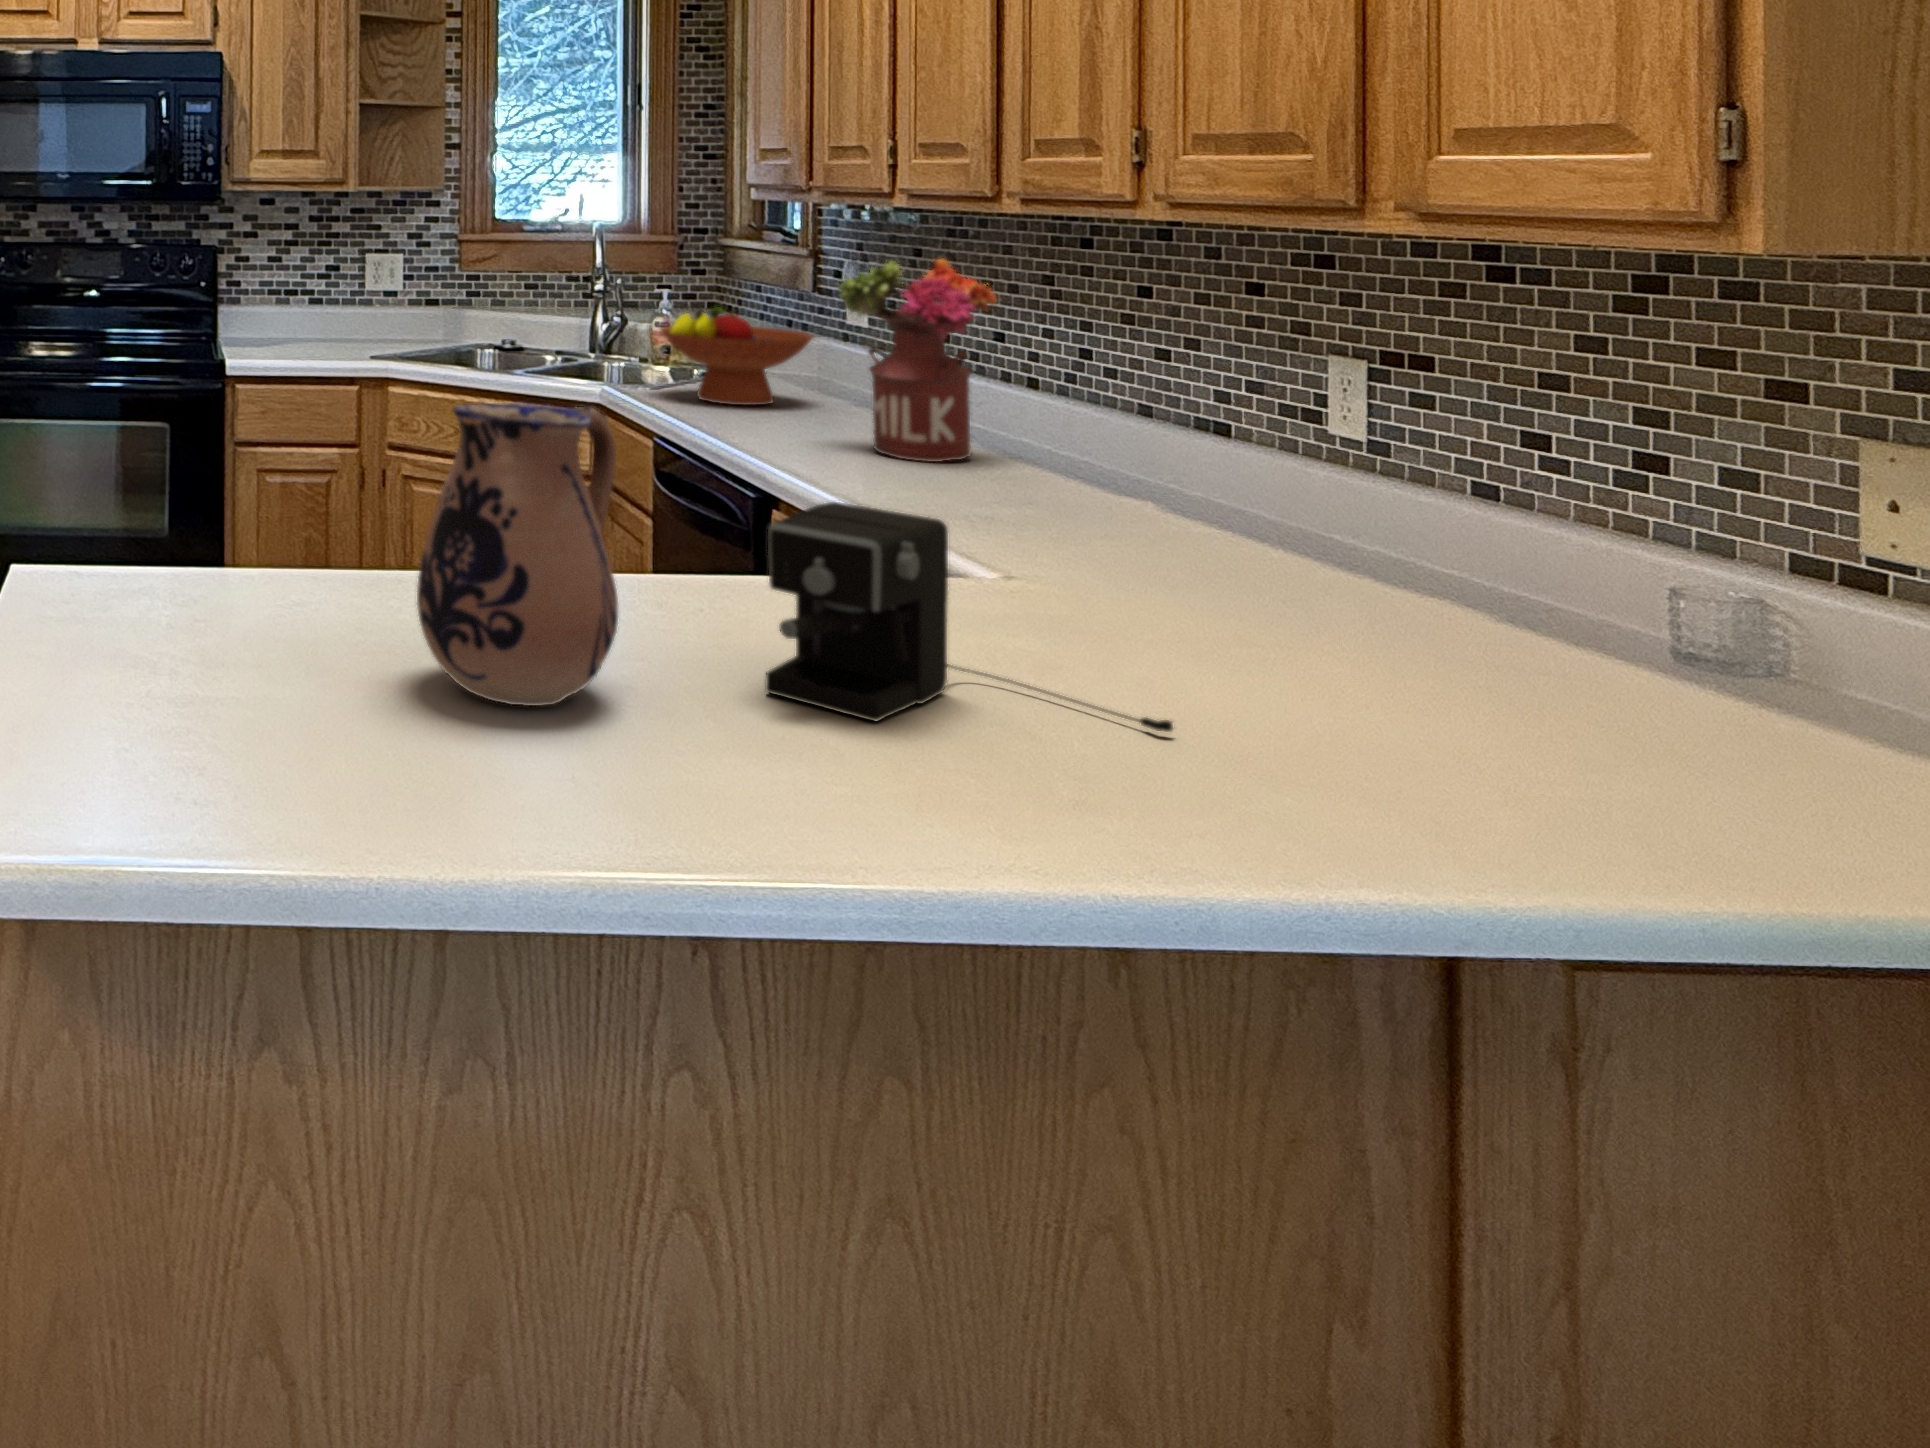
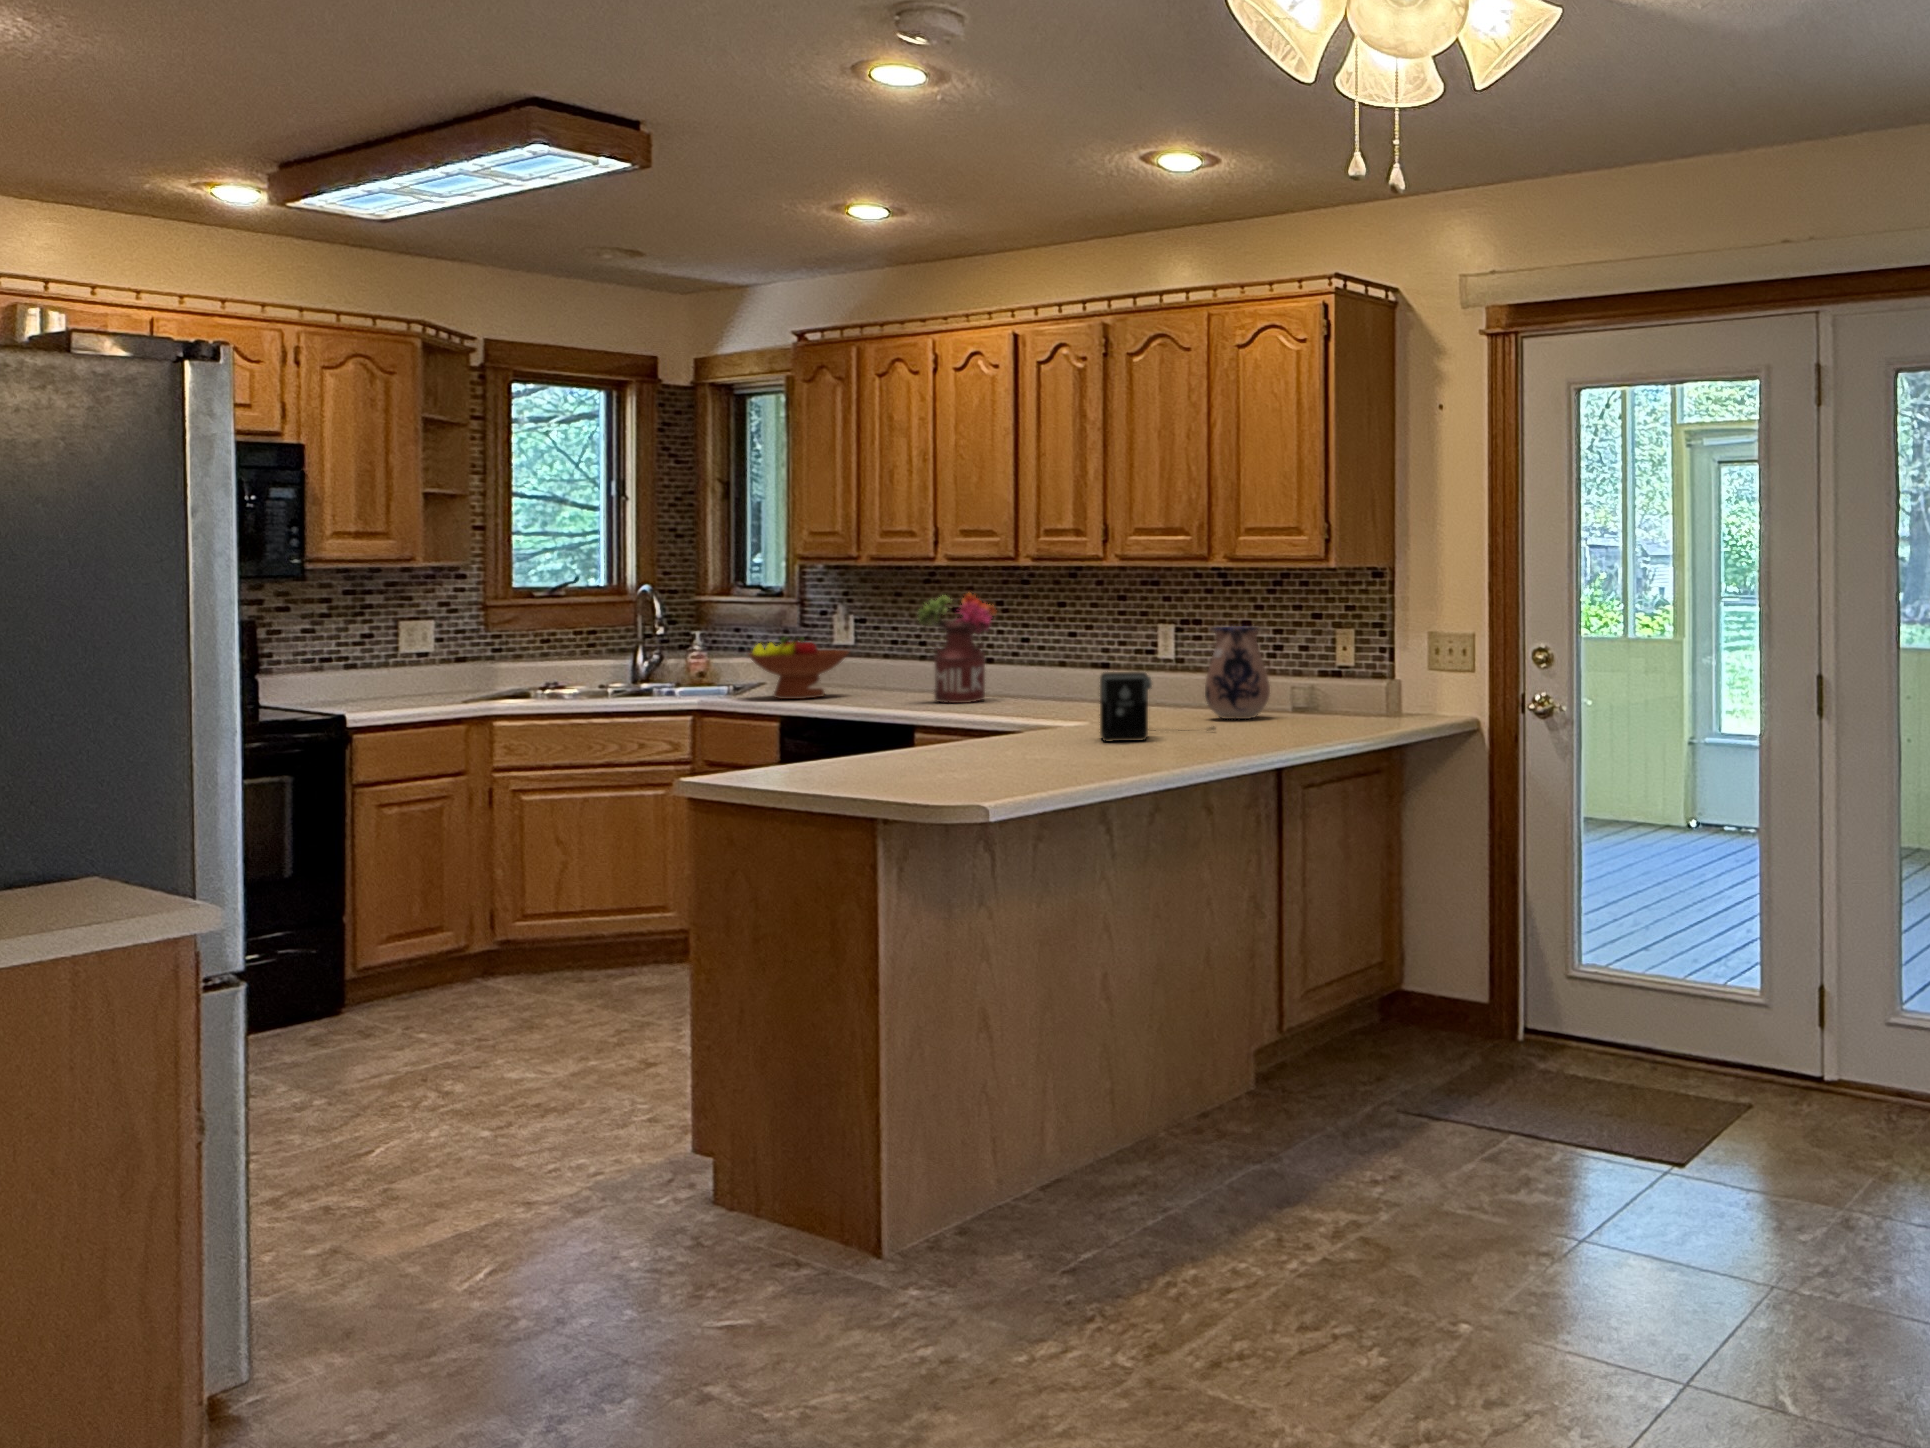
ceramic pitcher: present [417,403,618,706] -> present [1205,626,1270,719]

